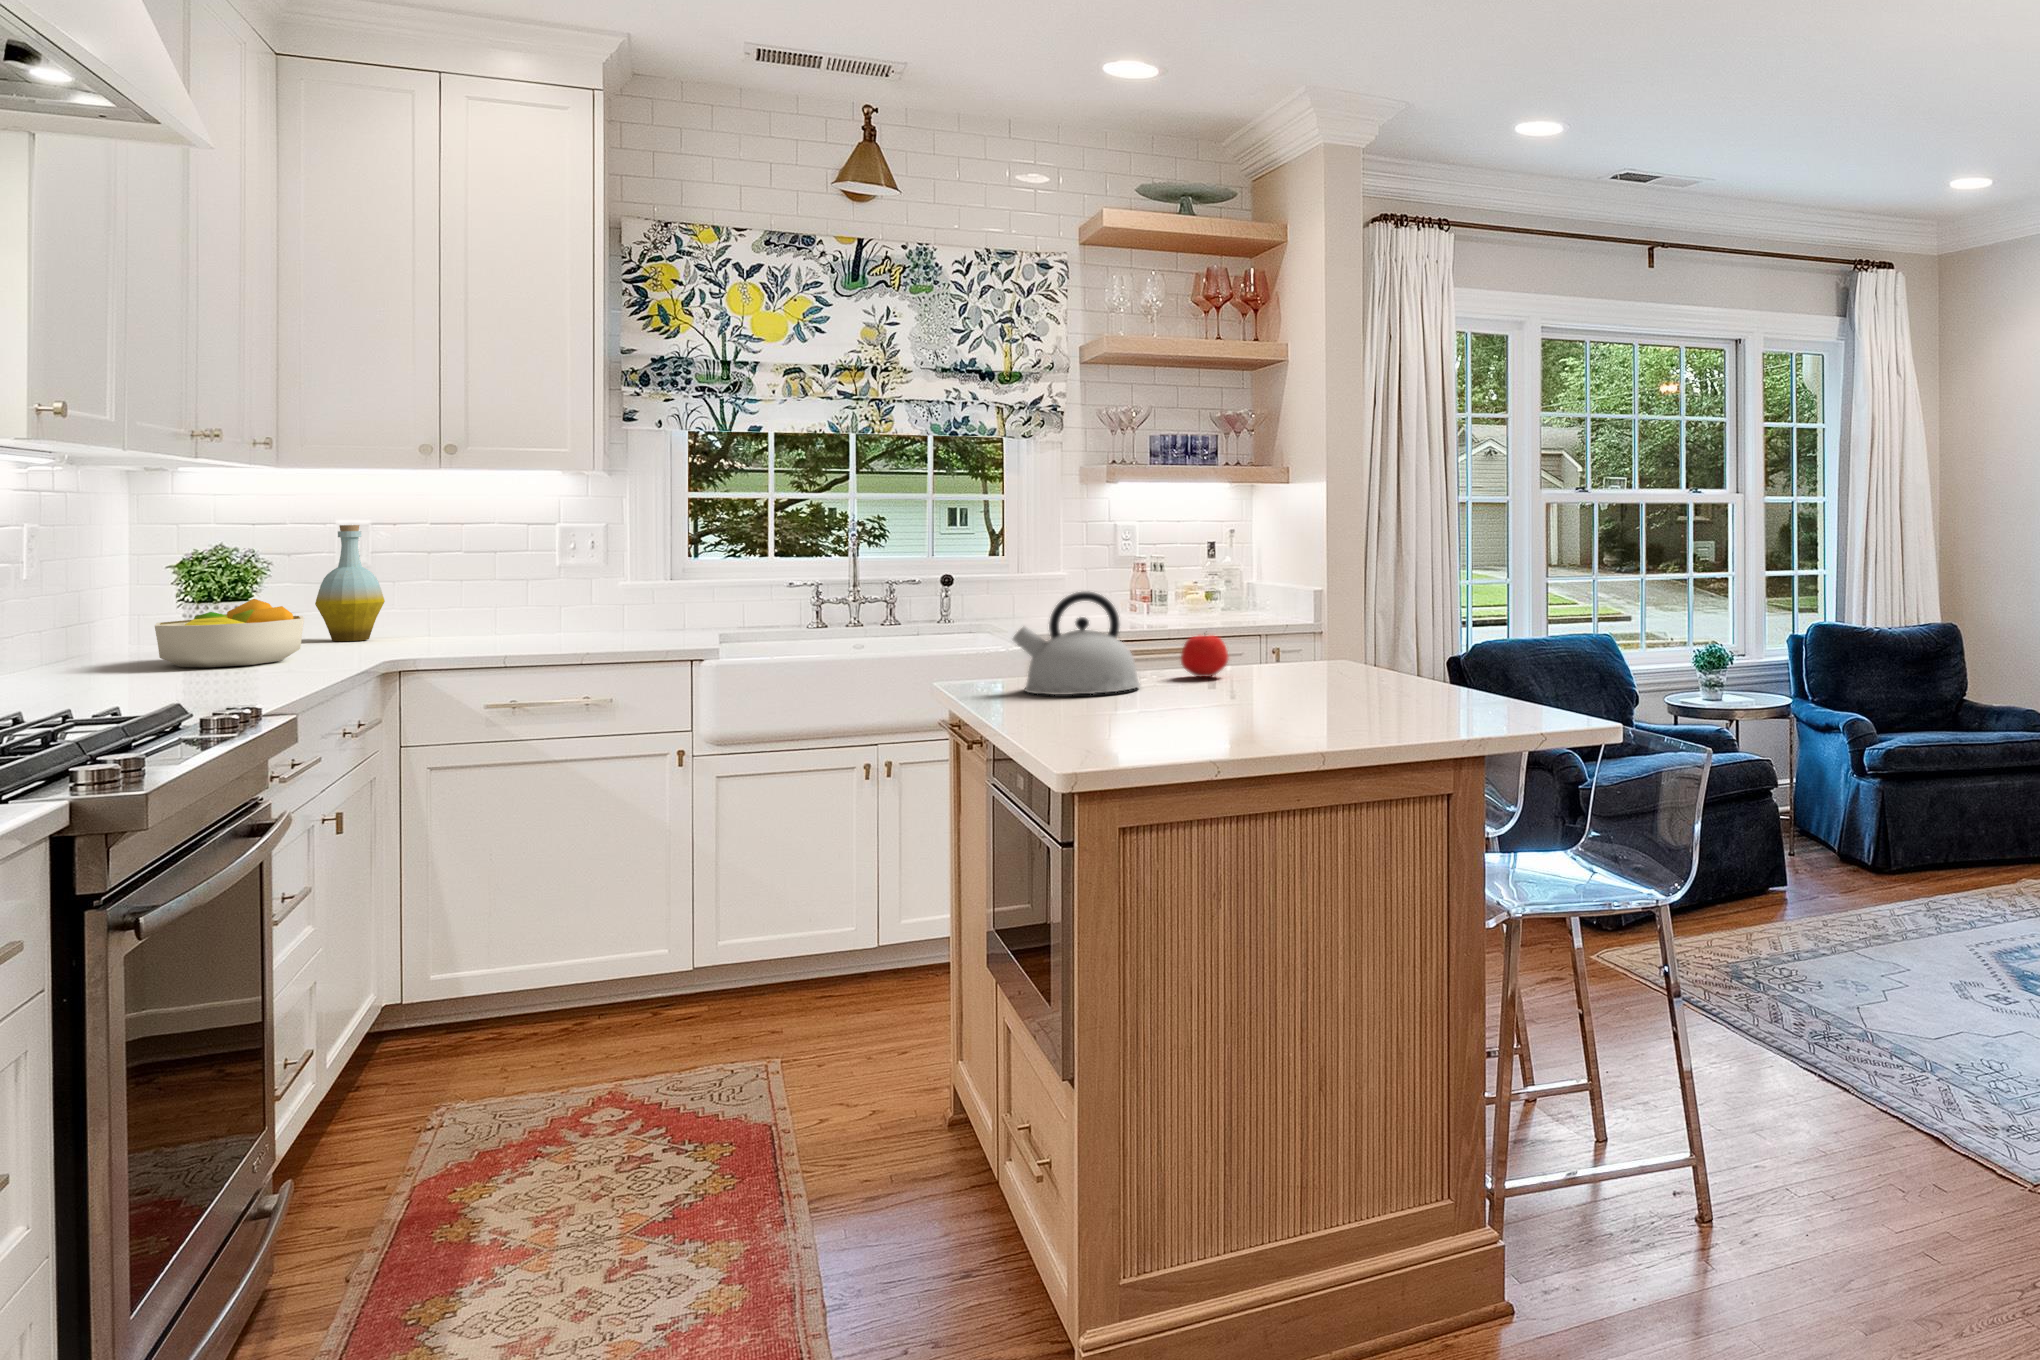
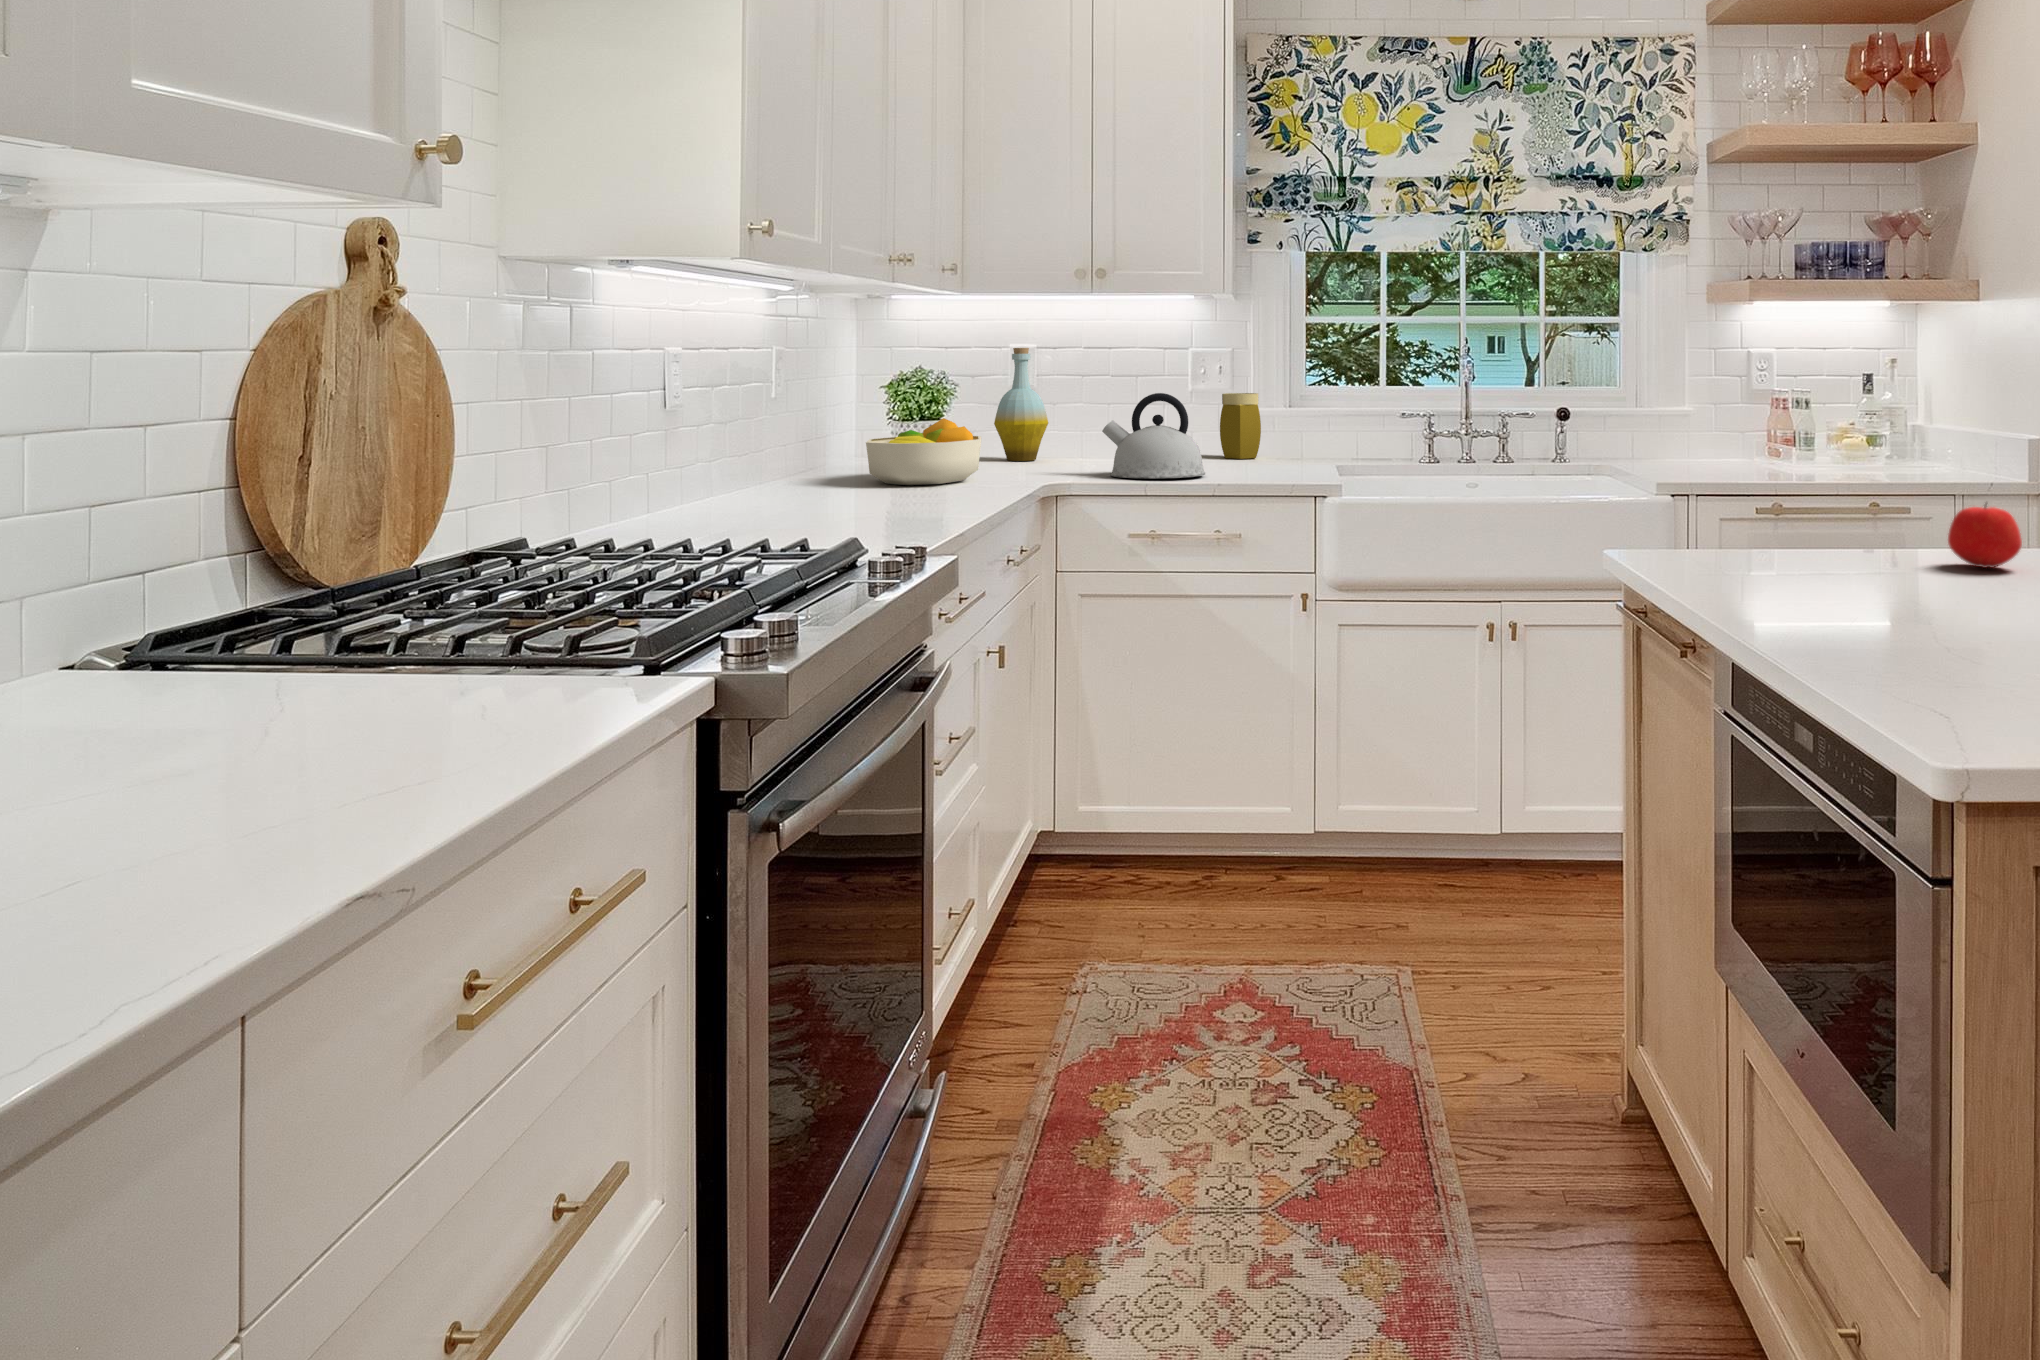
jar: none [591,567,638,630] -> present [1220,393,1261,459]
kettle: present [1013,592,1140,695] -> present [1102,393,1205,478]

